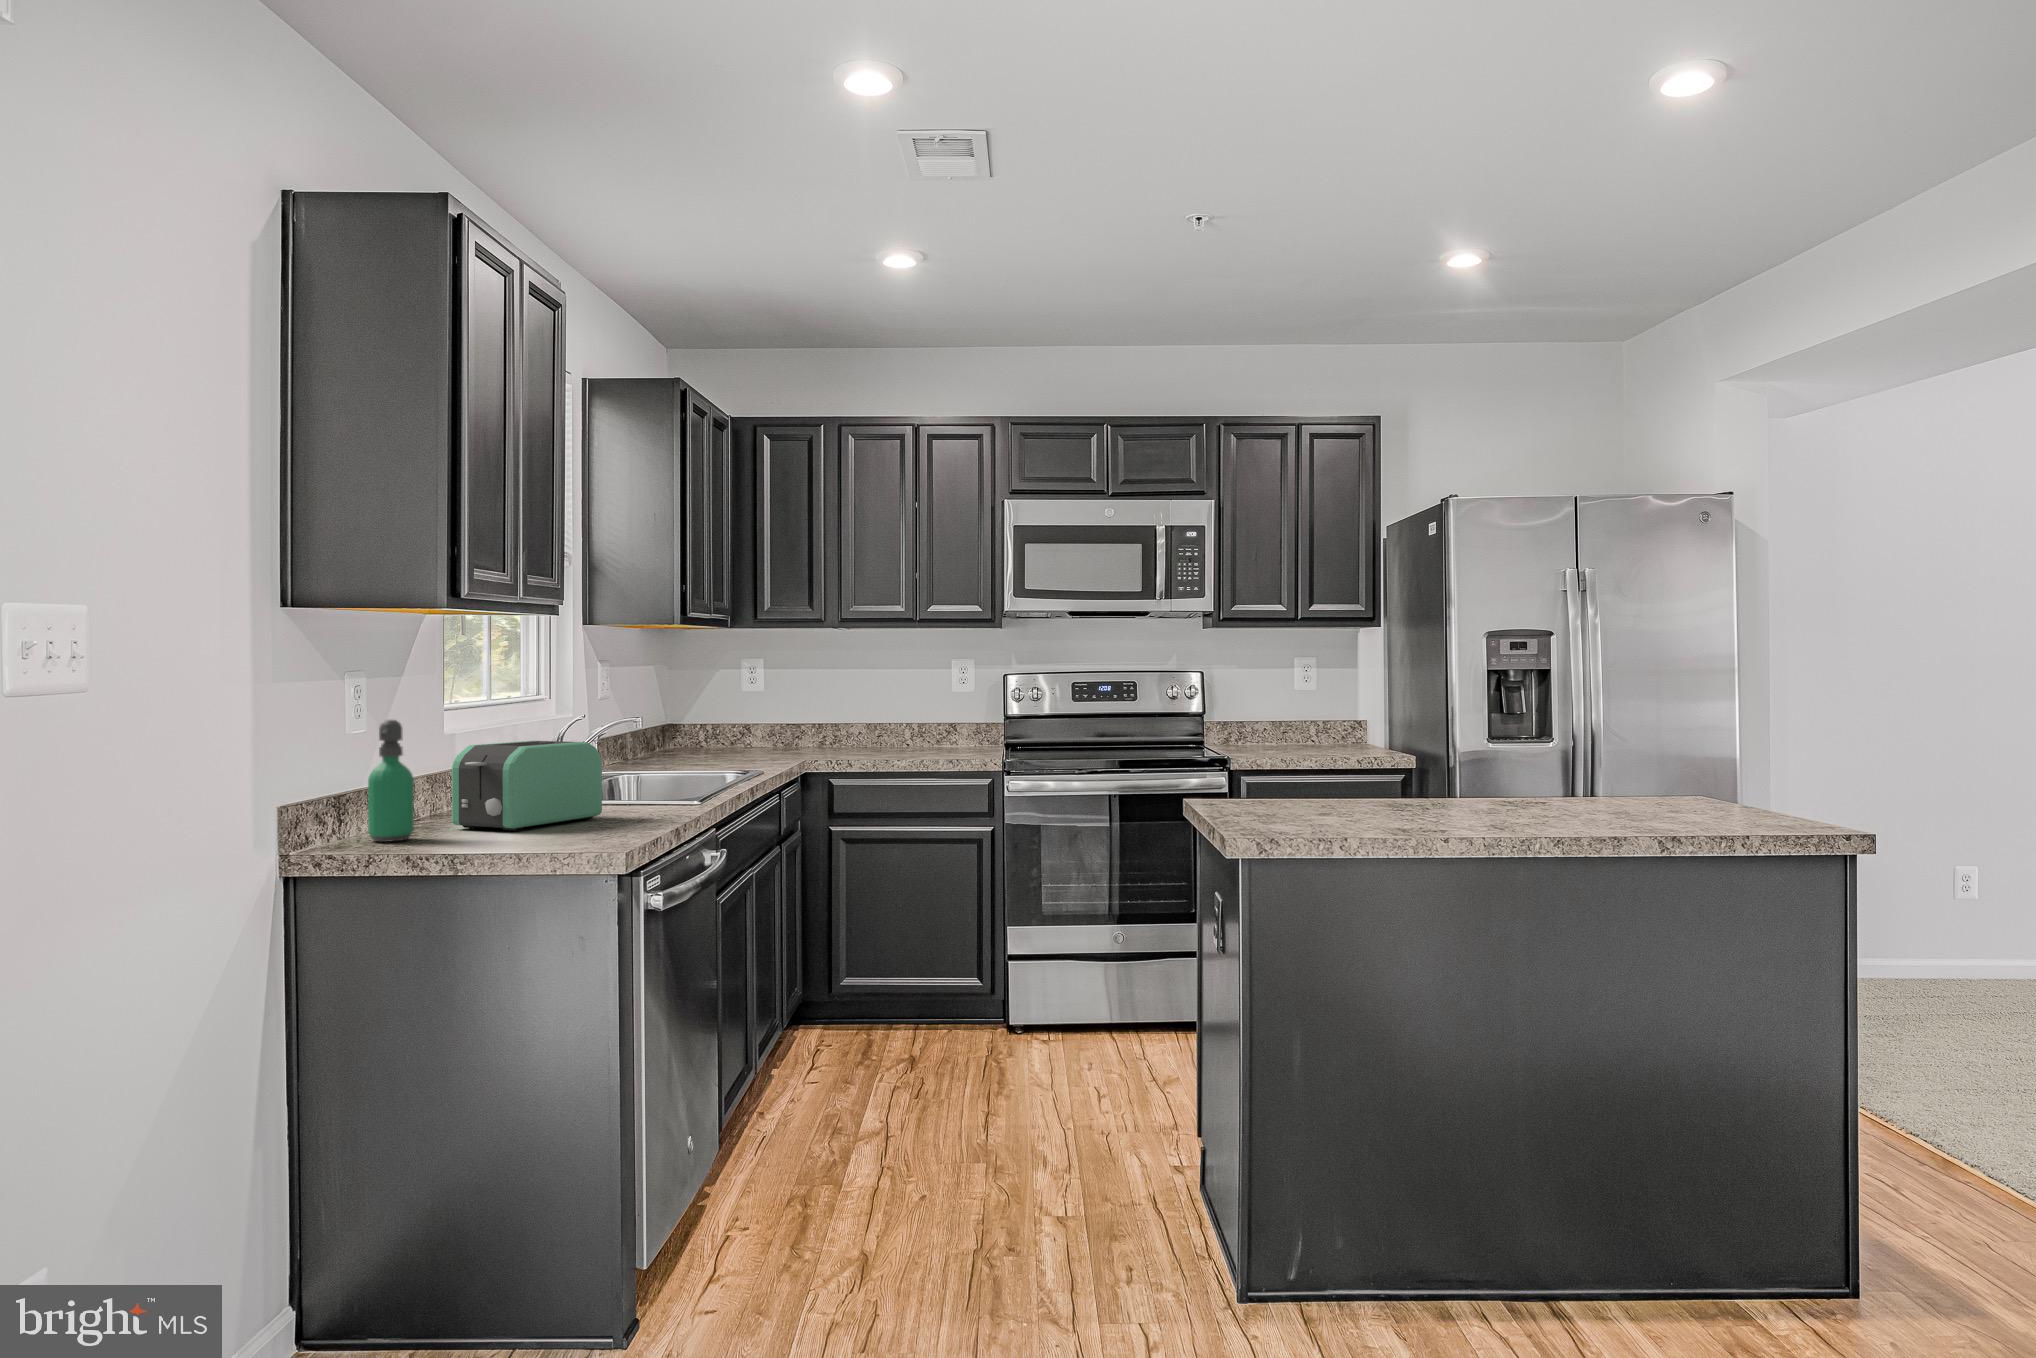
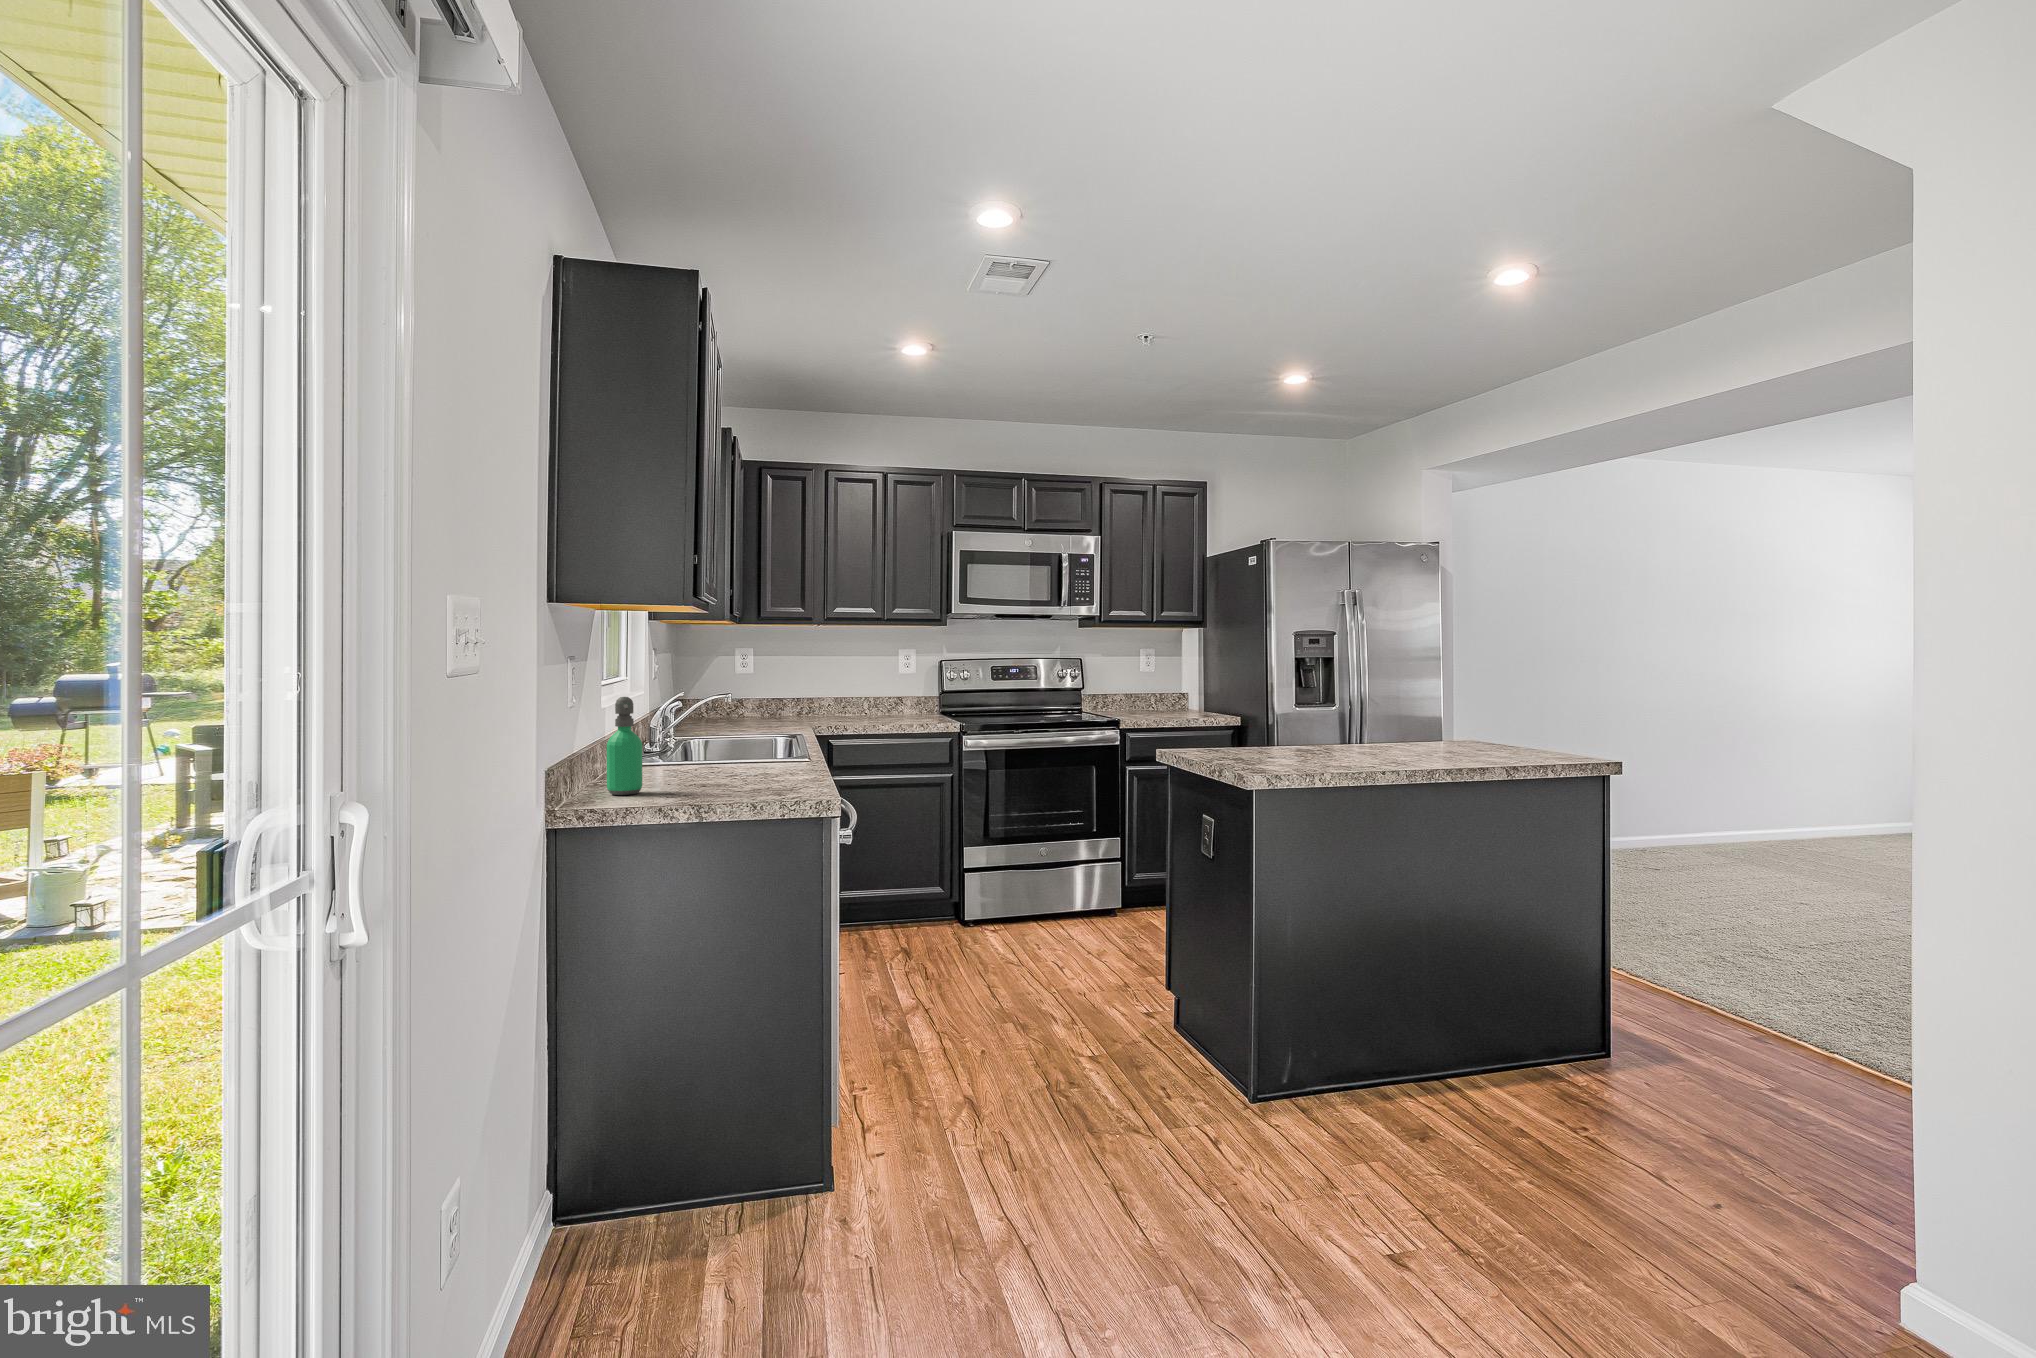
toaster: present [452,741,602,831] -> none [653,713,756,784]

